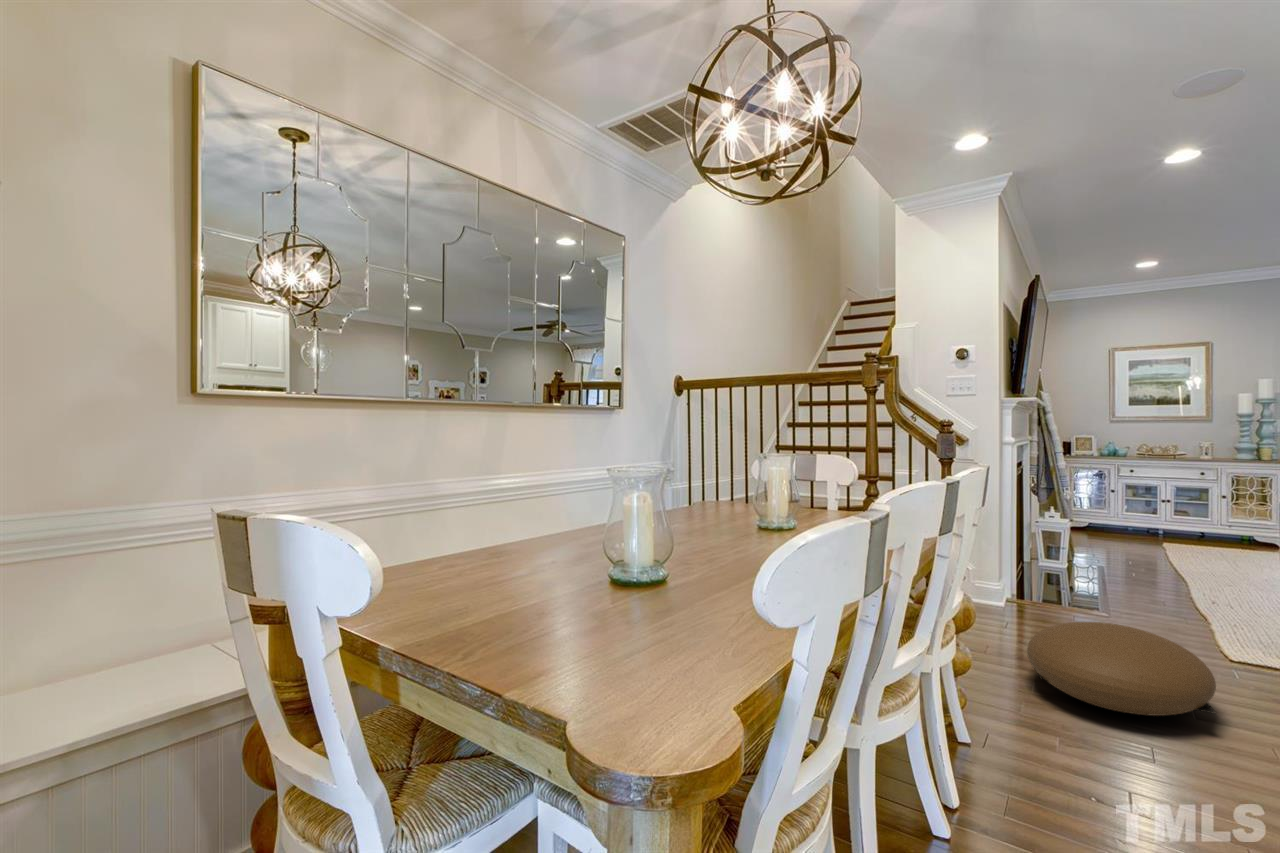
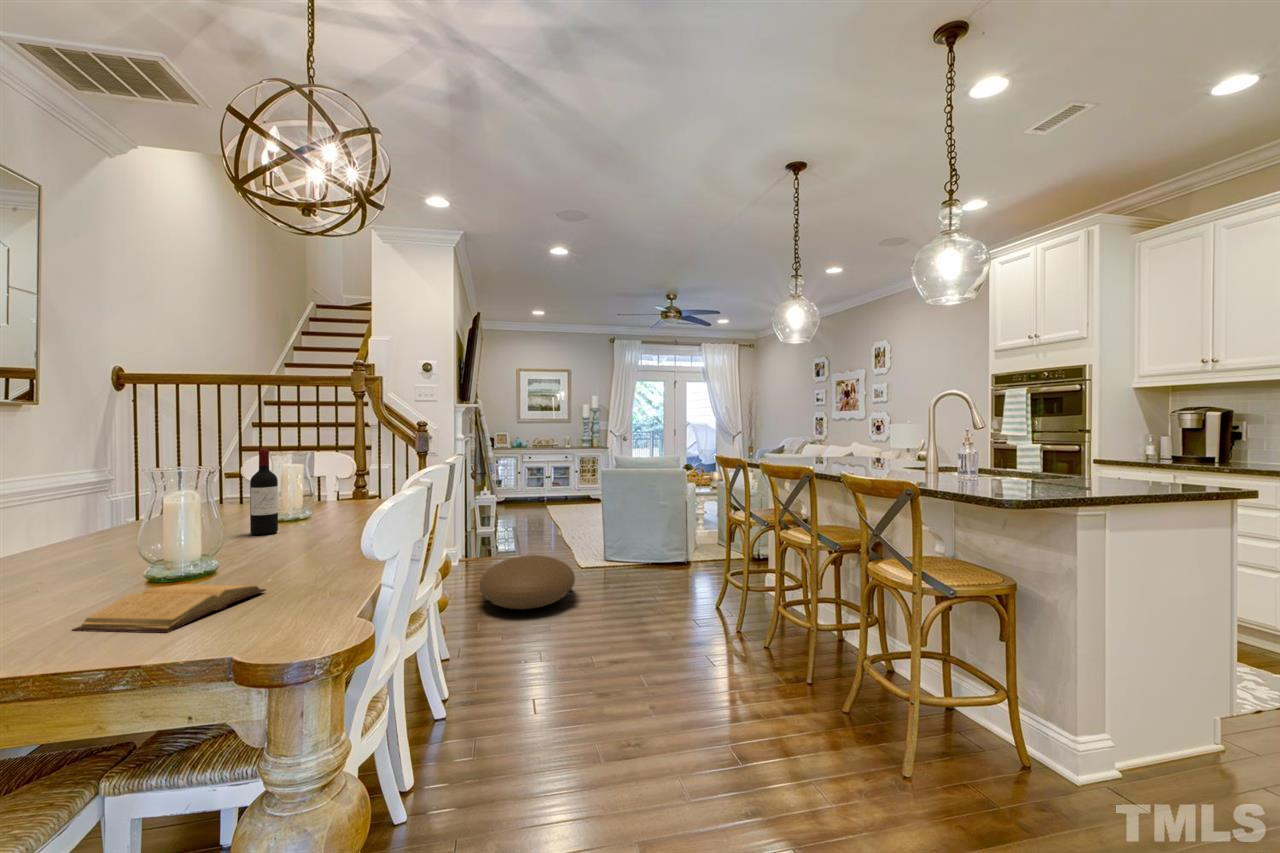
wine bottle: none [730,451,755,543] -> present [250,449,278,535]
book: none [519,592,682,654] -> present [72,584,266,633]

